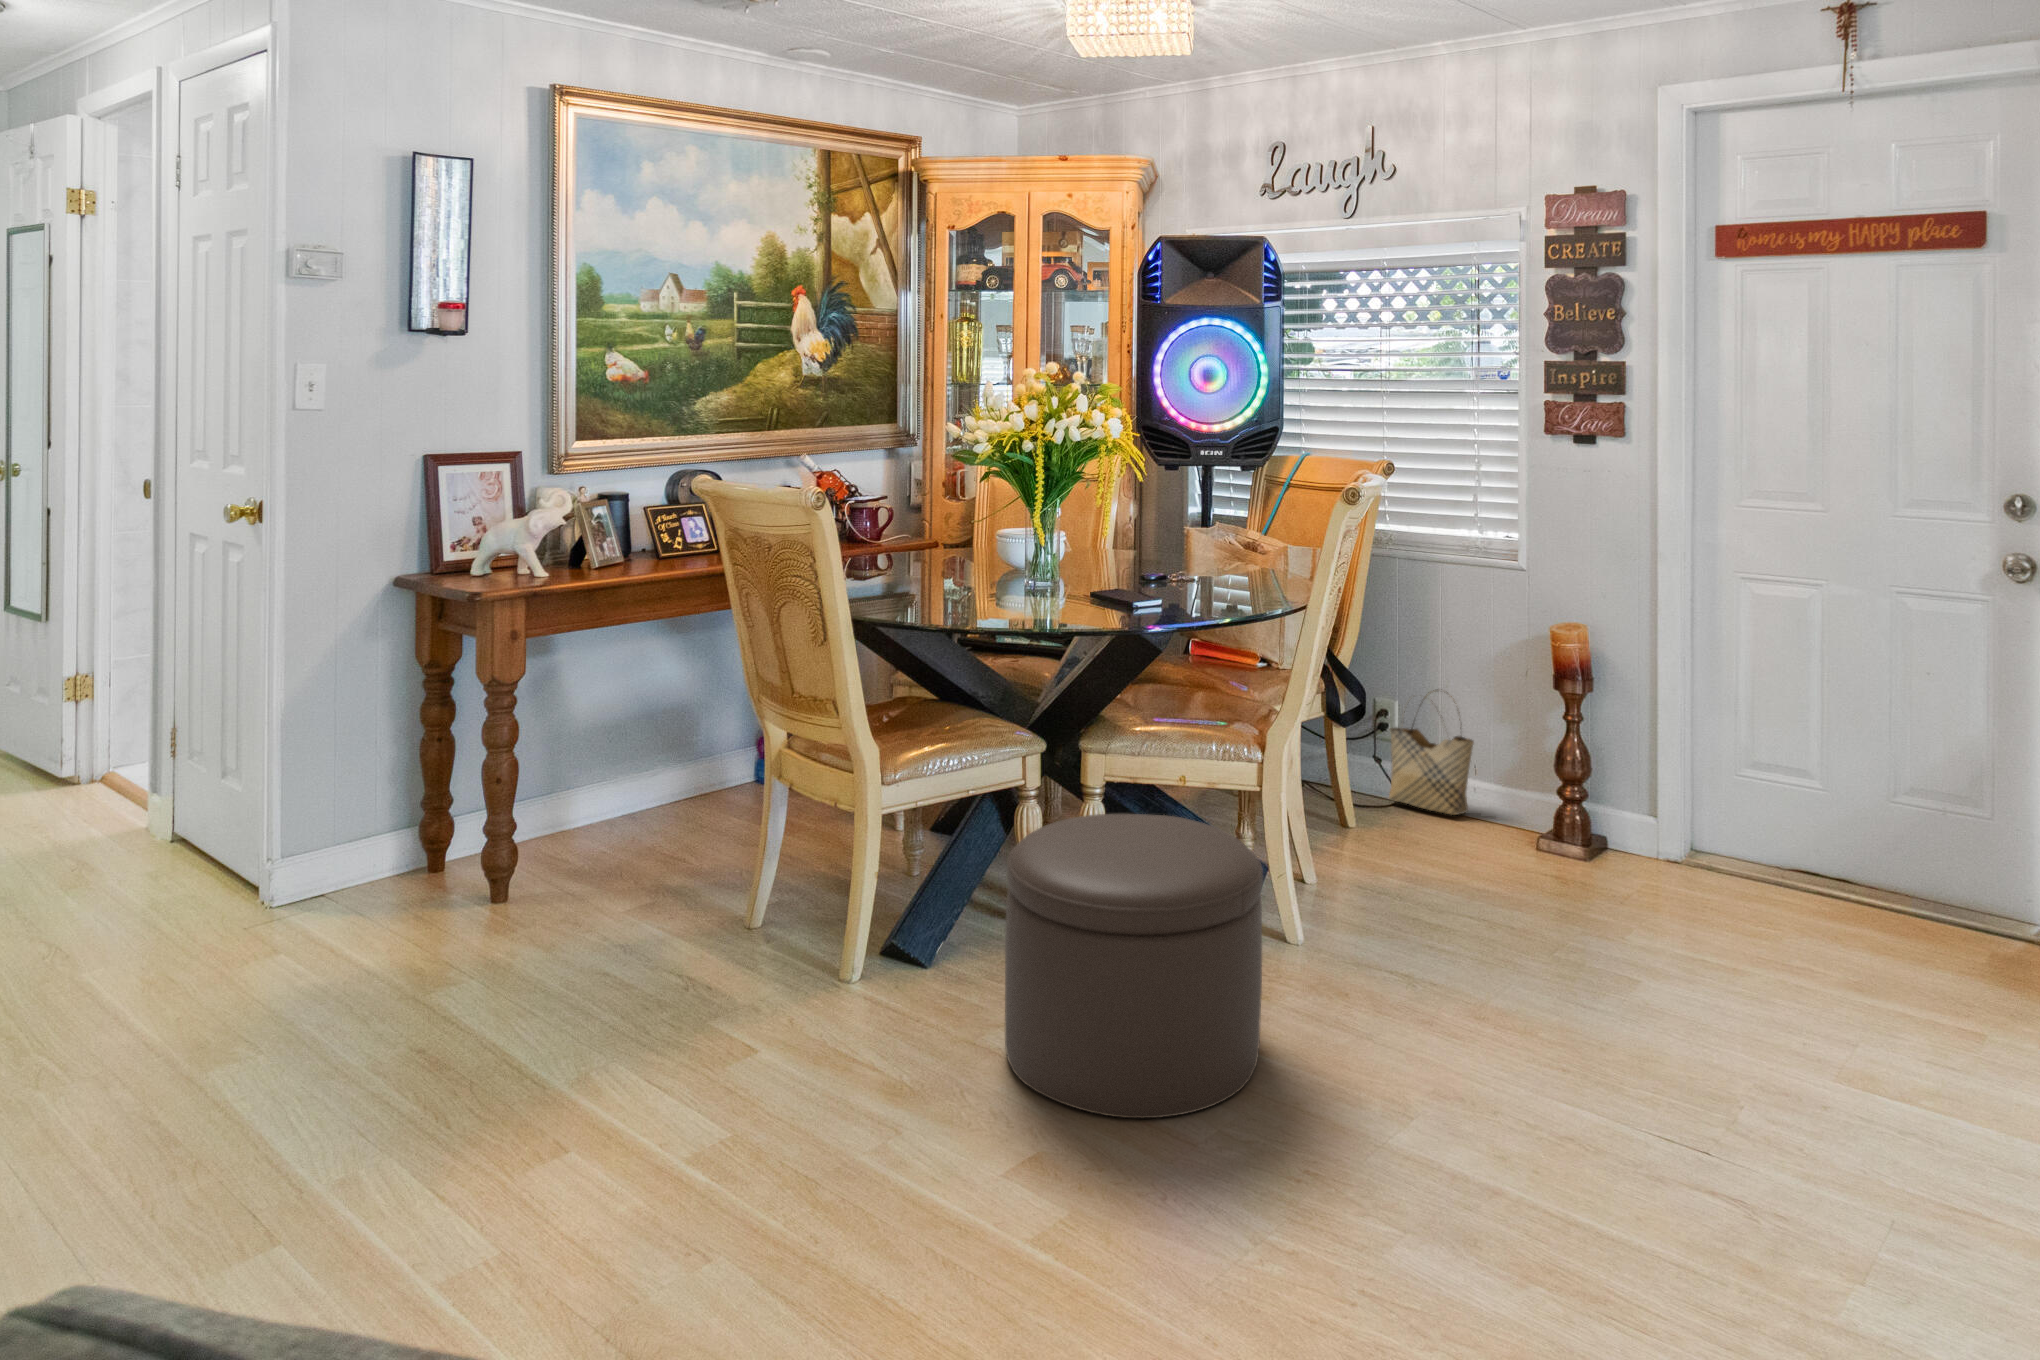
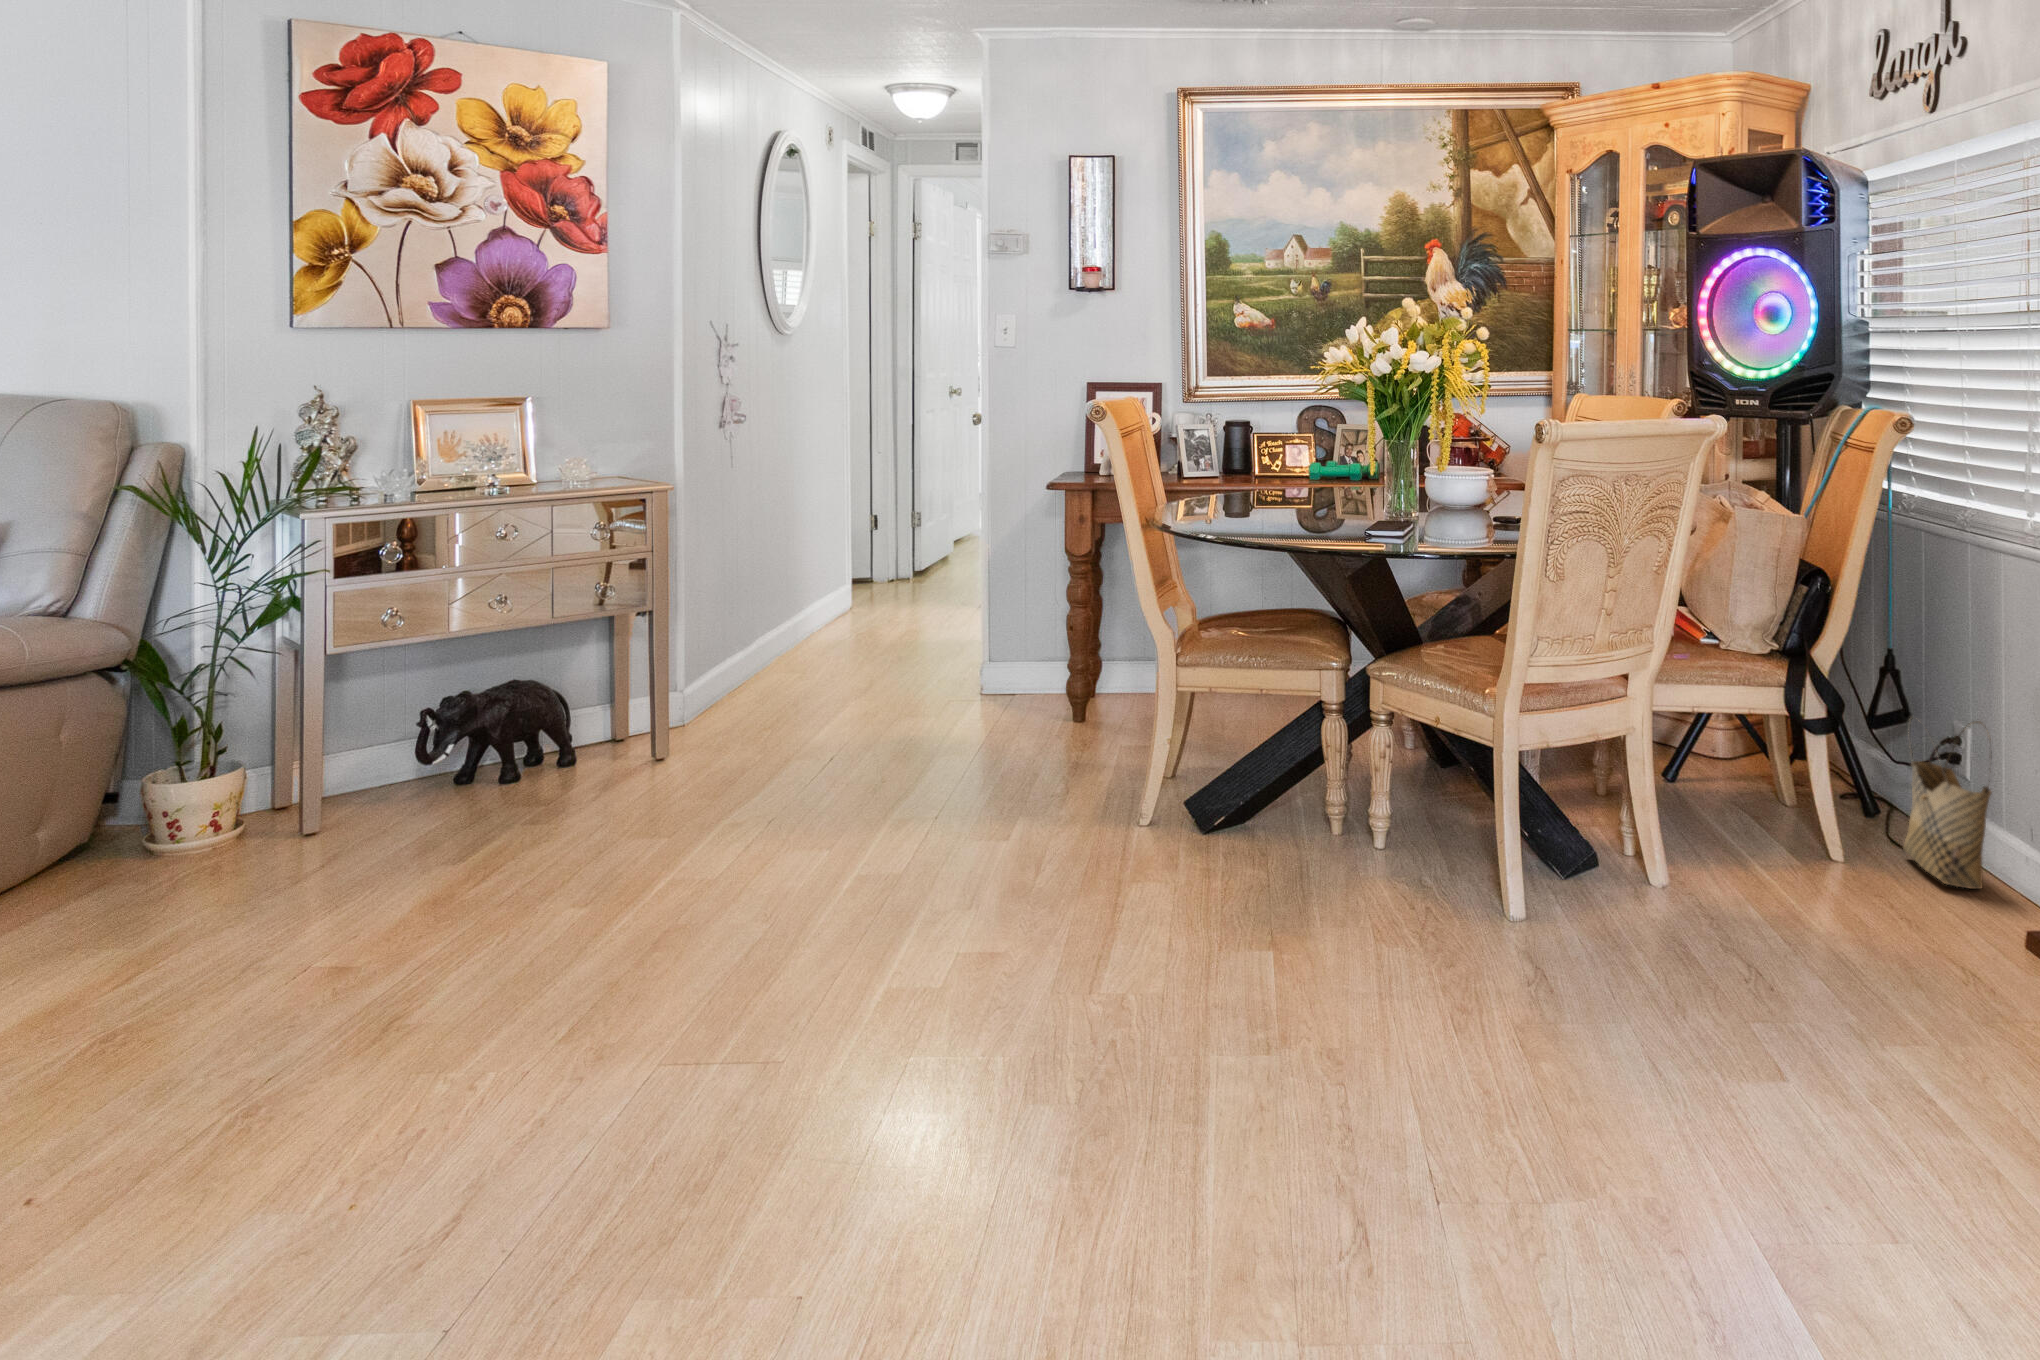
ottoman: present [1005,814,1263,1118] -> none [1043,699,1279,955]

